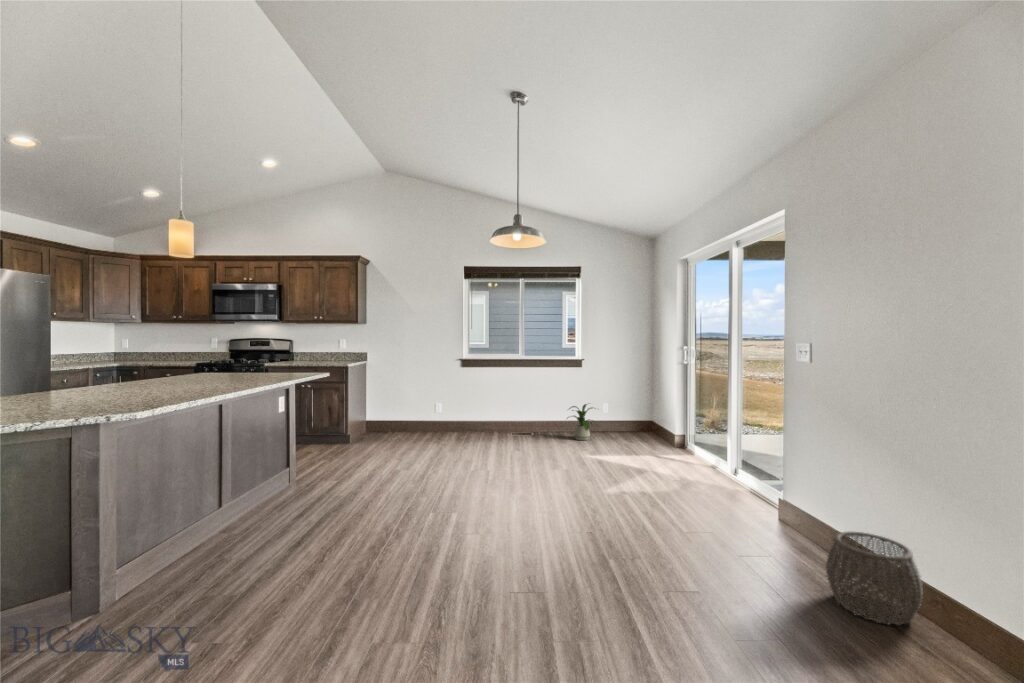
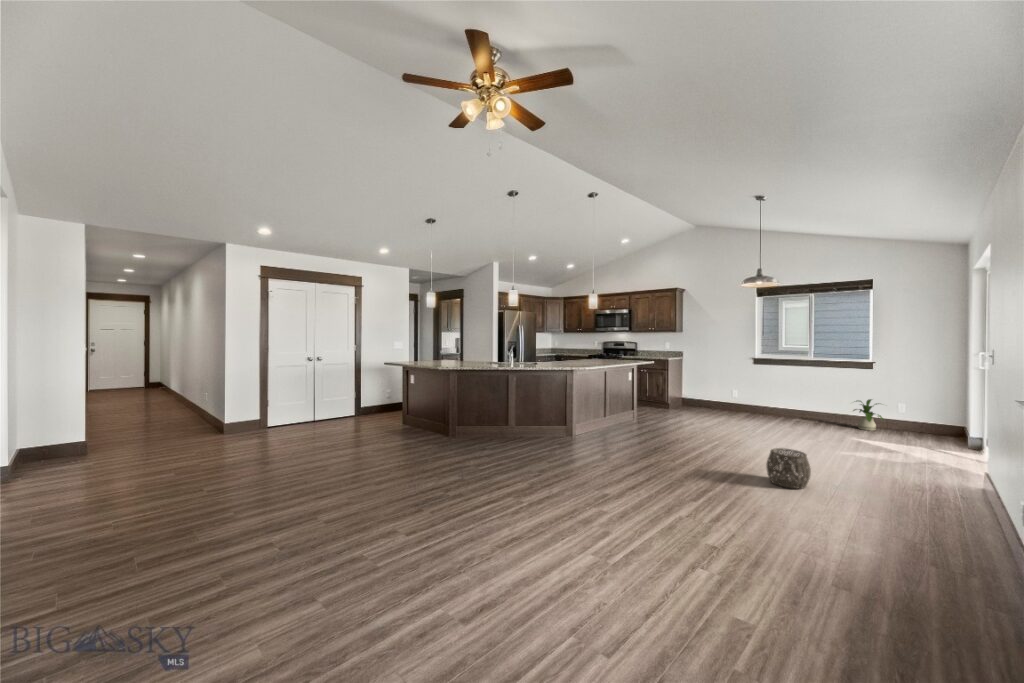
woven basket: present [826,532,923,625] -> present [766,448,811,489]

